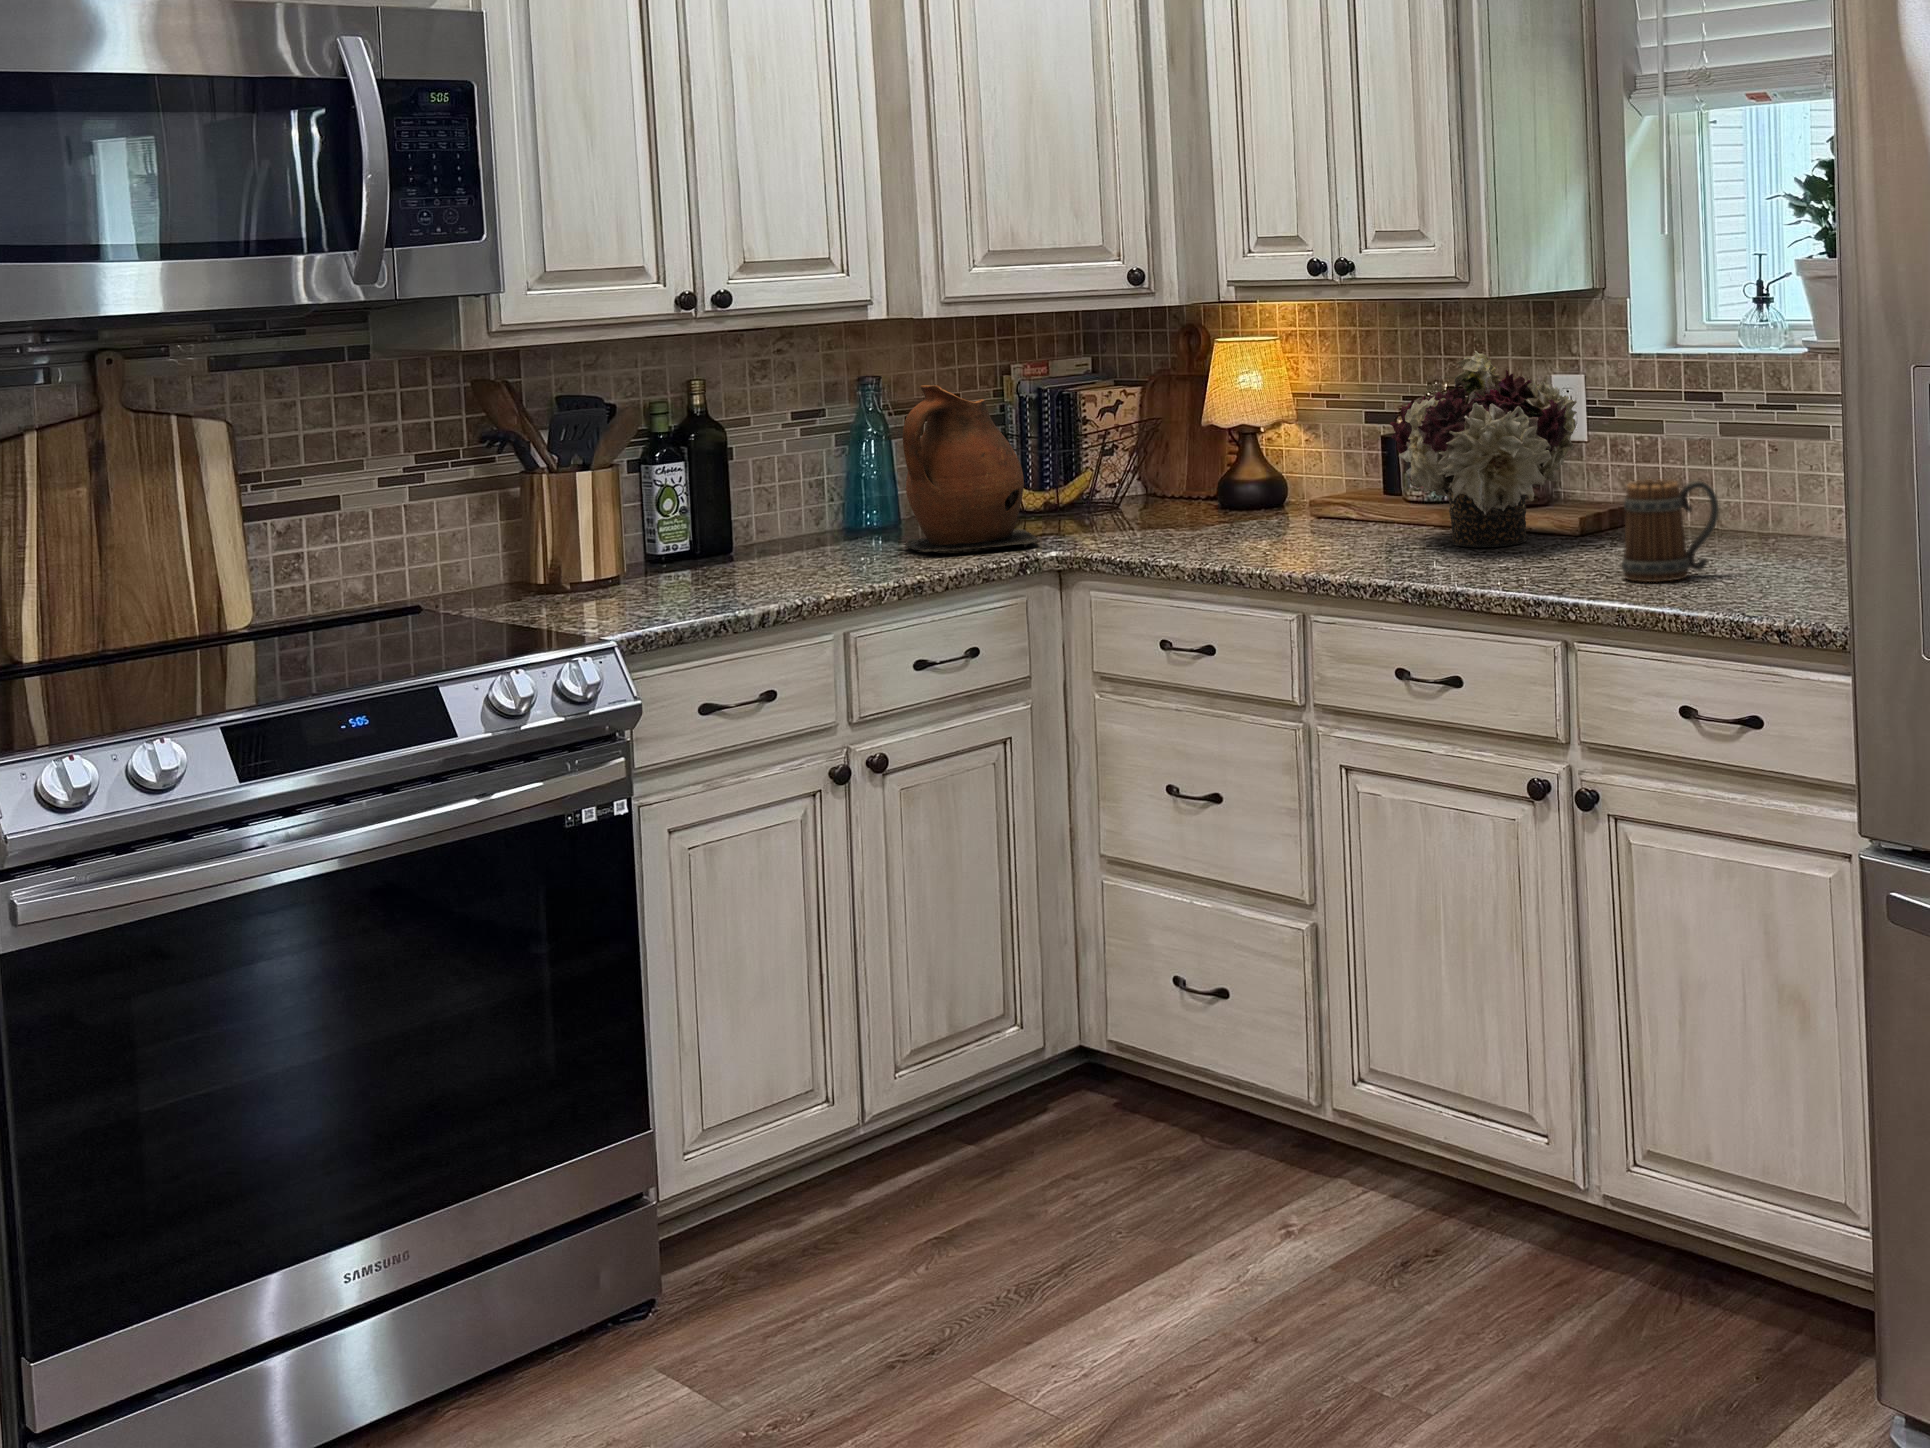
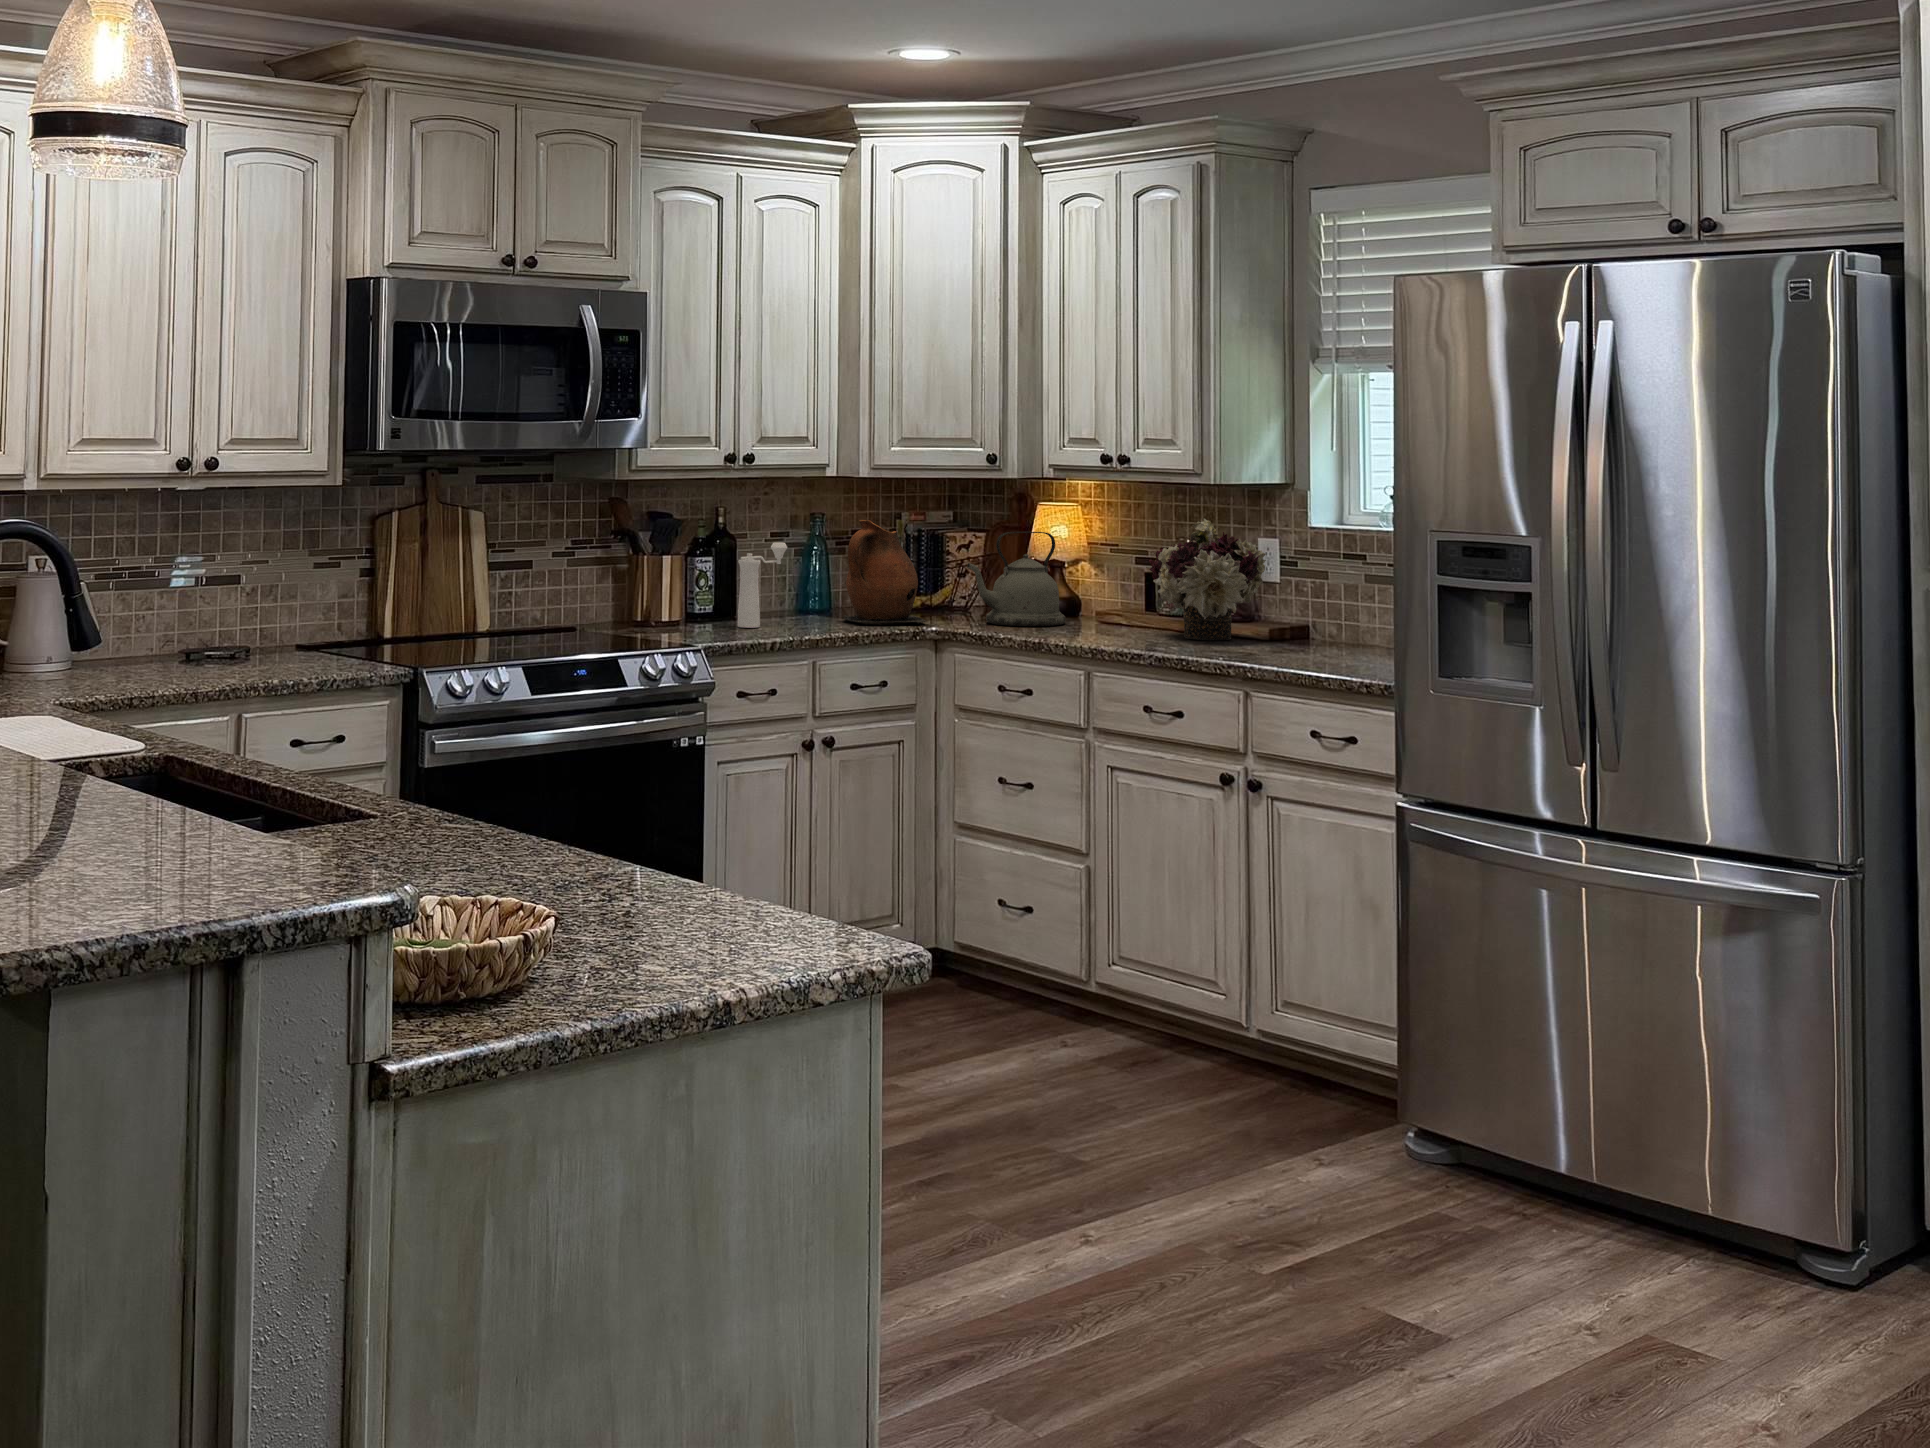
kettle: none [1101,385,1263,538] -> present [967,532,1066,626]
pepper mill: none [712,431,800,579] -> present [738,542,787,628]
mug: present [1622,480,1719,582] -> none [1283,600,1344,660]

